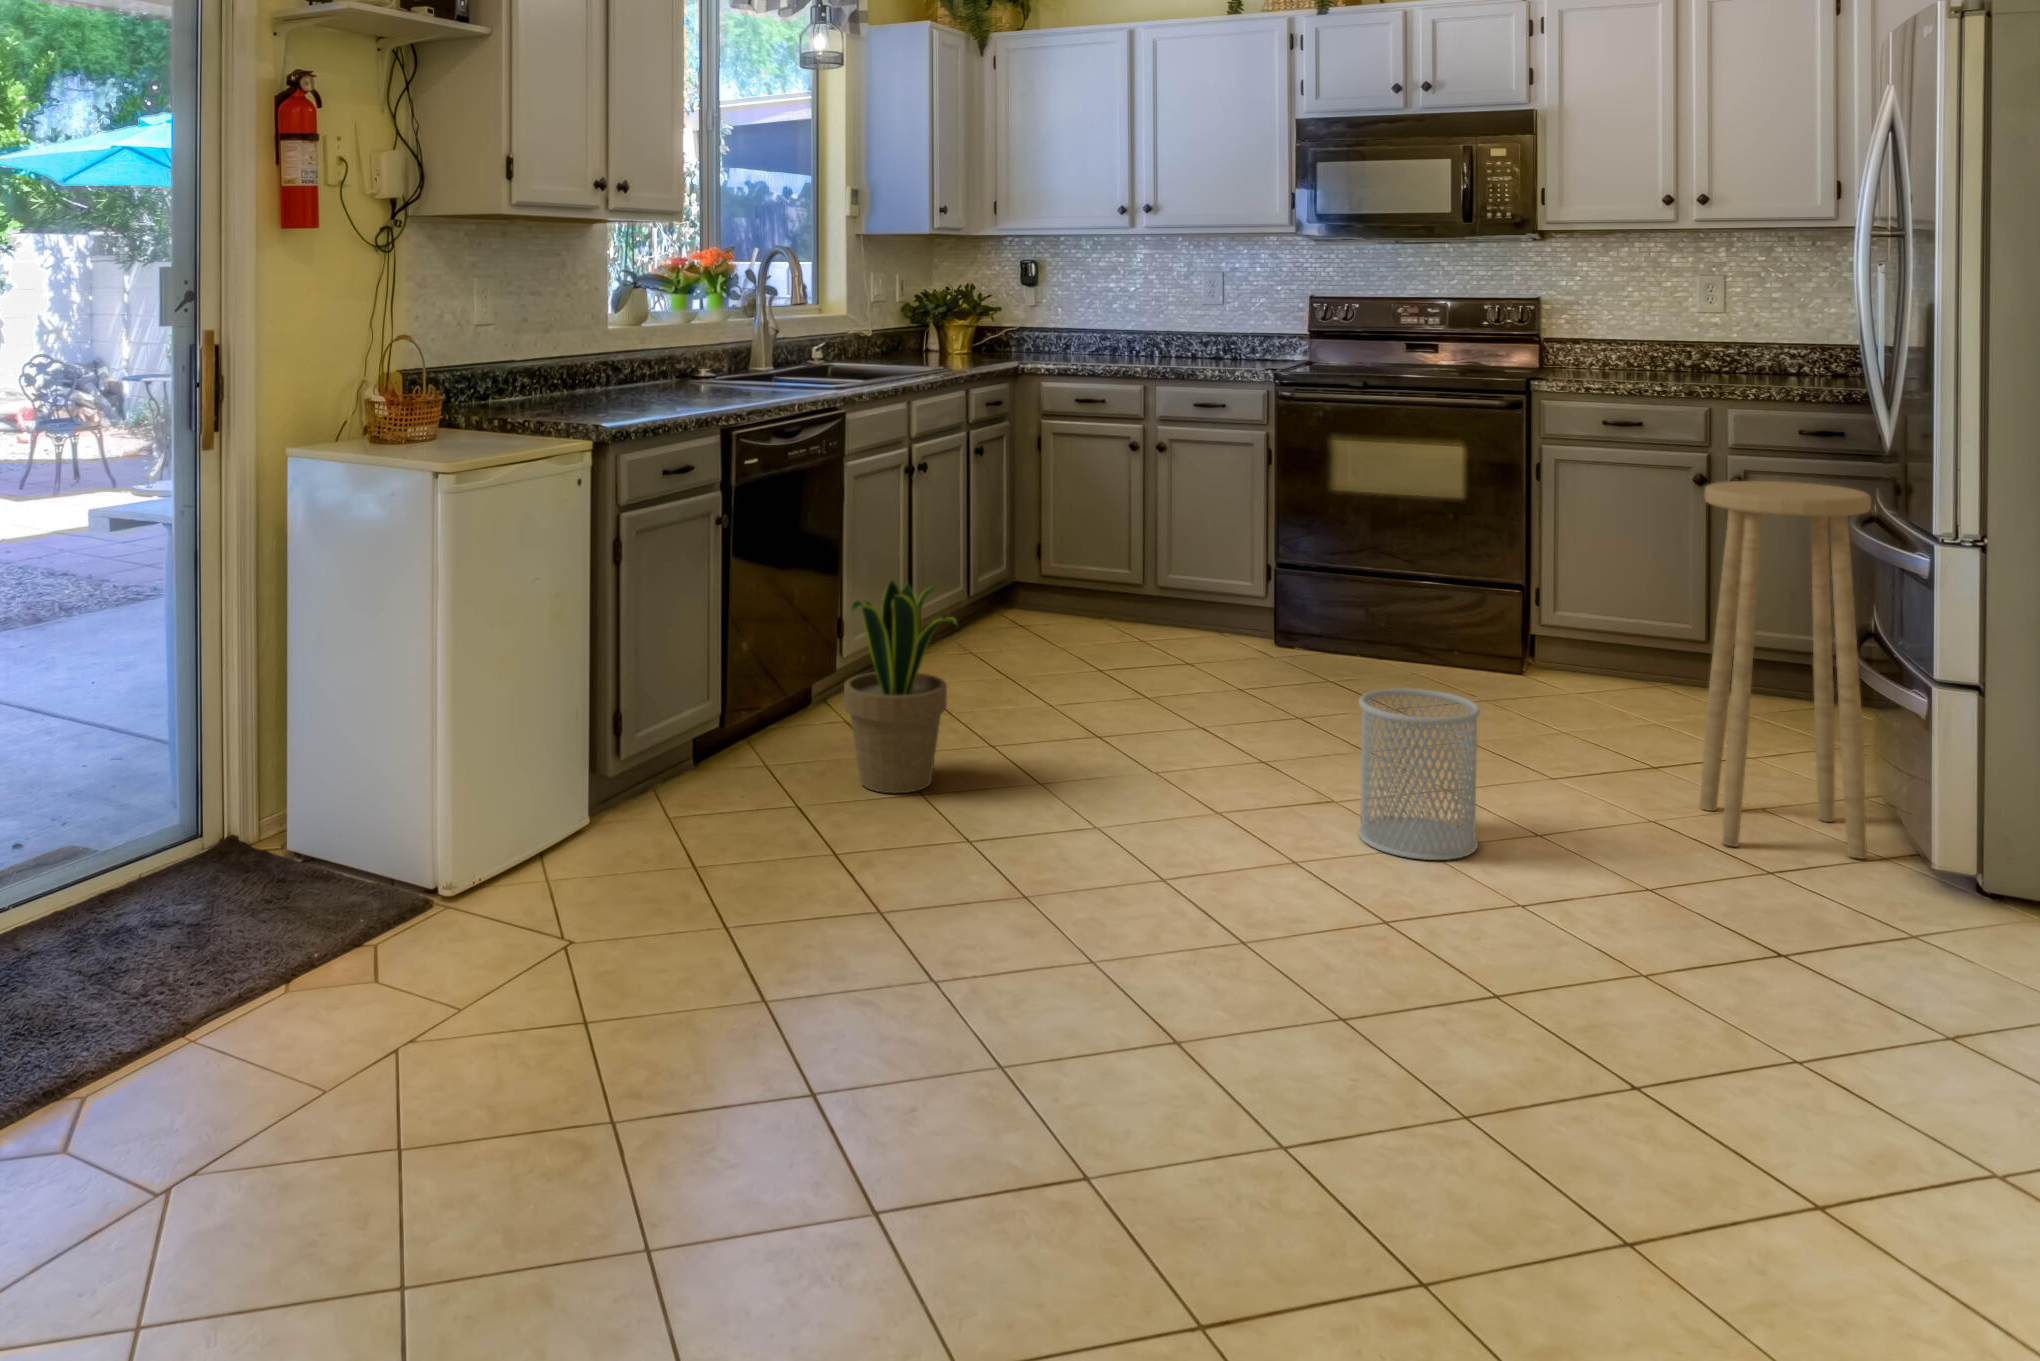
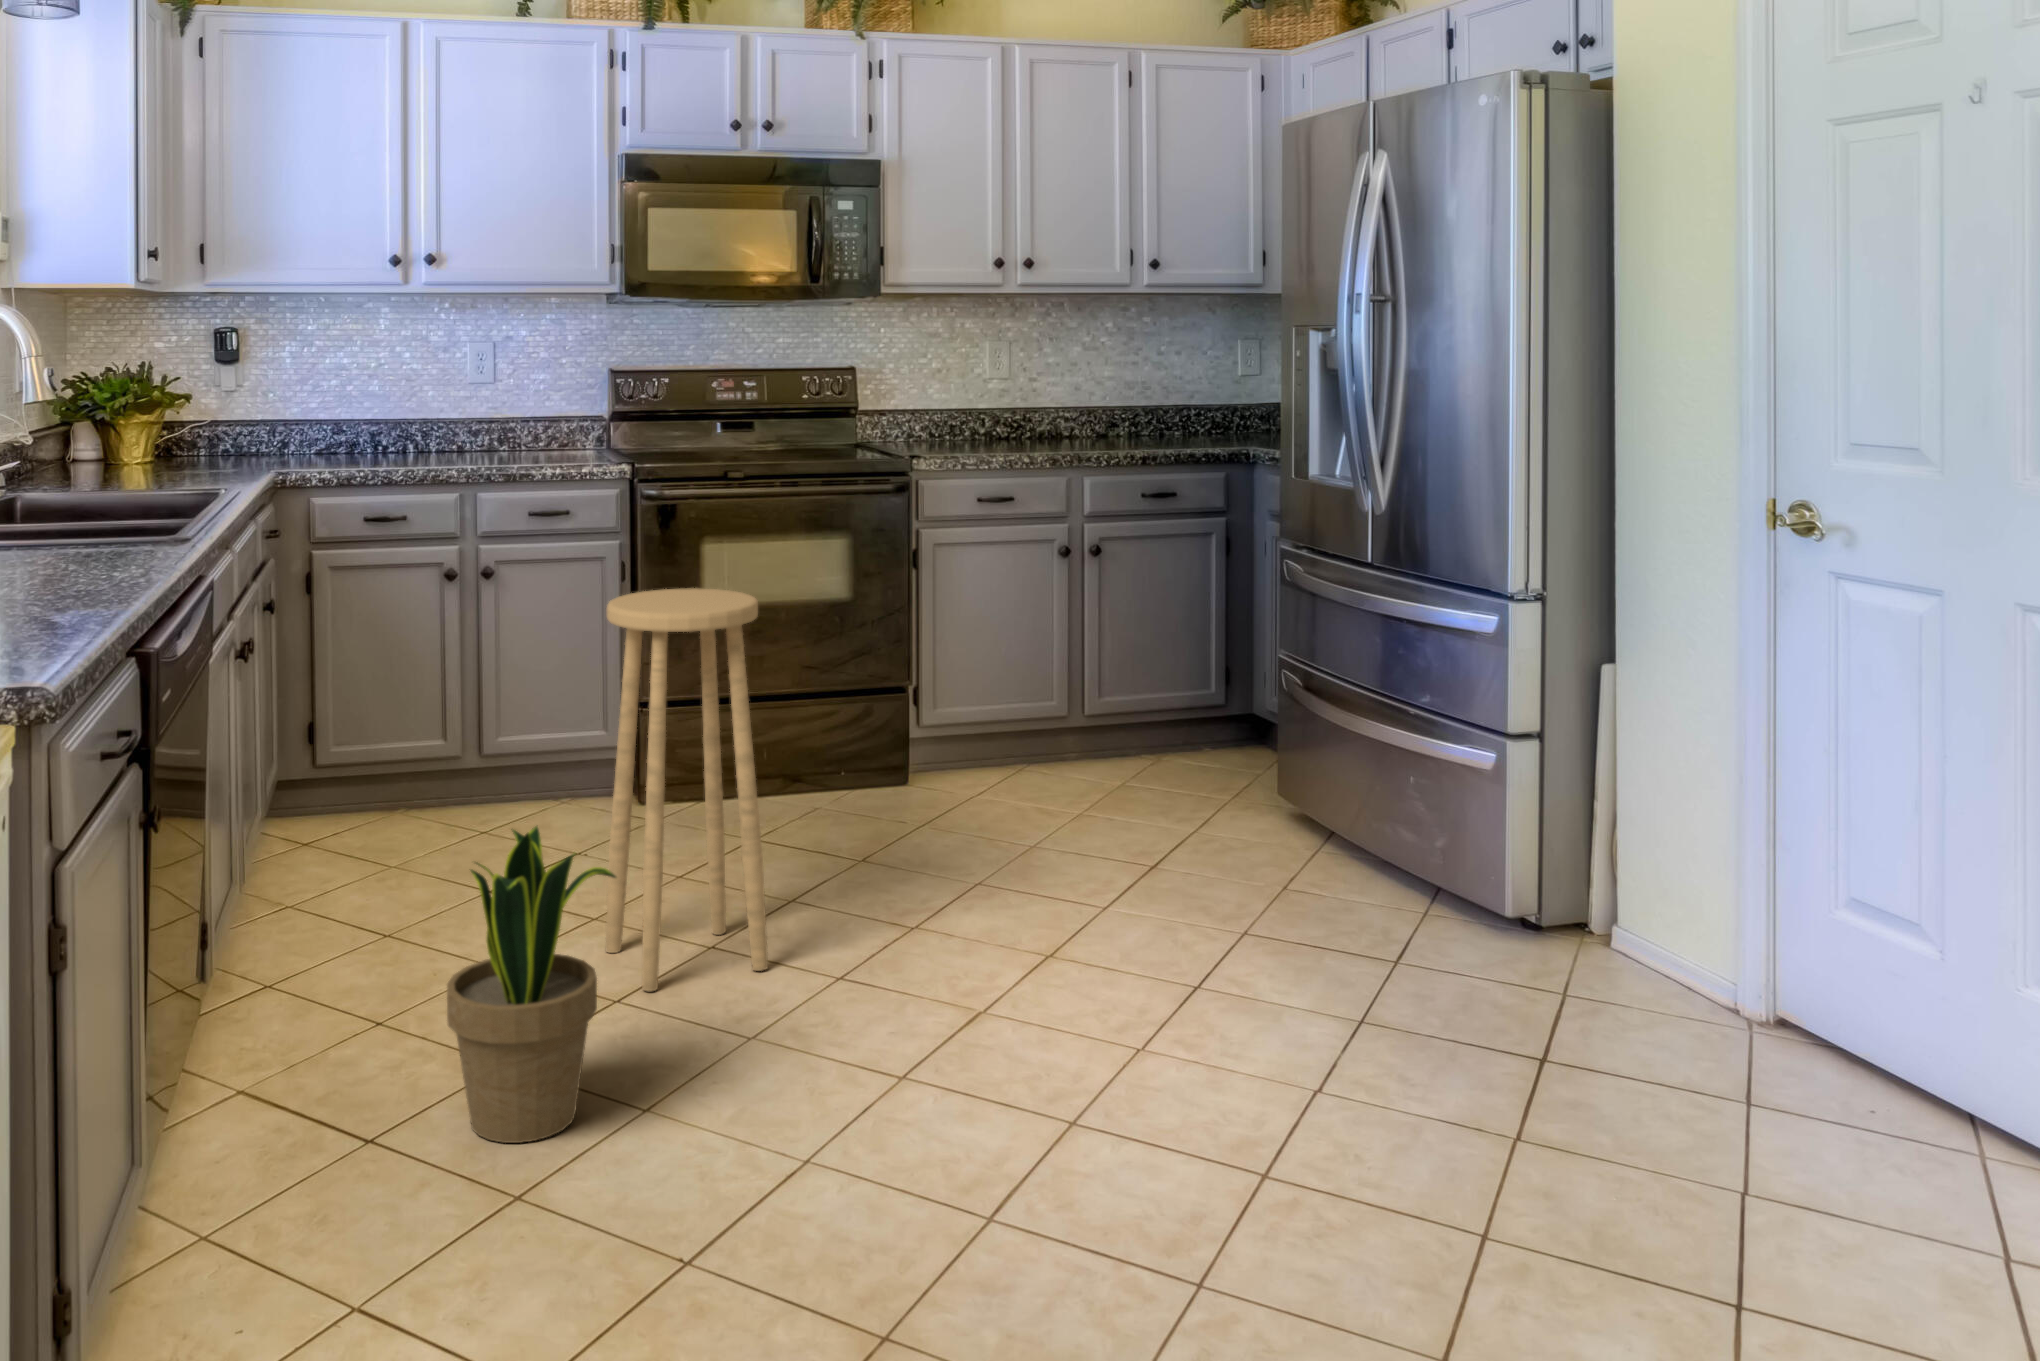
stool: present [1700,481,1871,859] -> present [606,588,768,992]
wastebasket: present [1358,688,1480,860] -> none [1060,832,1185,1024]

